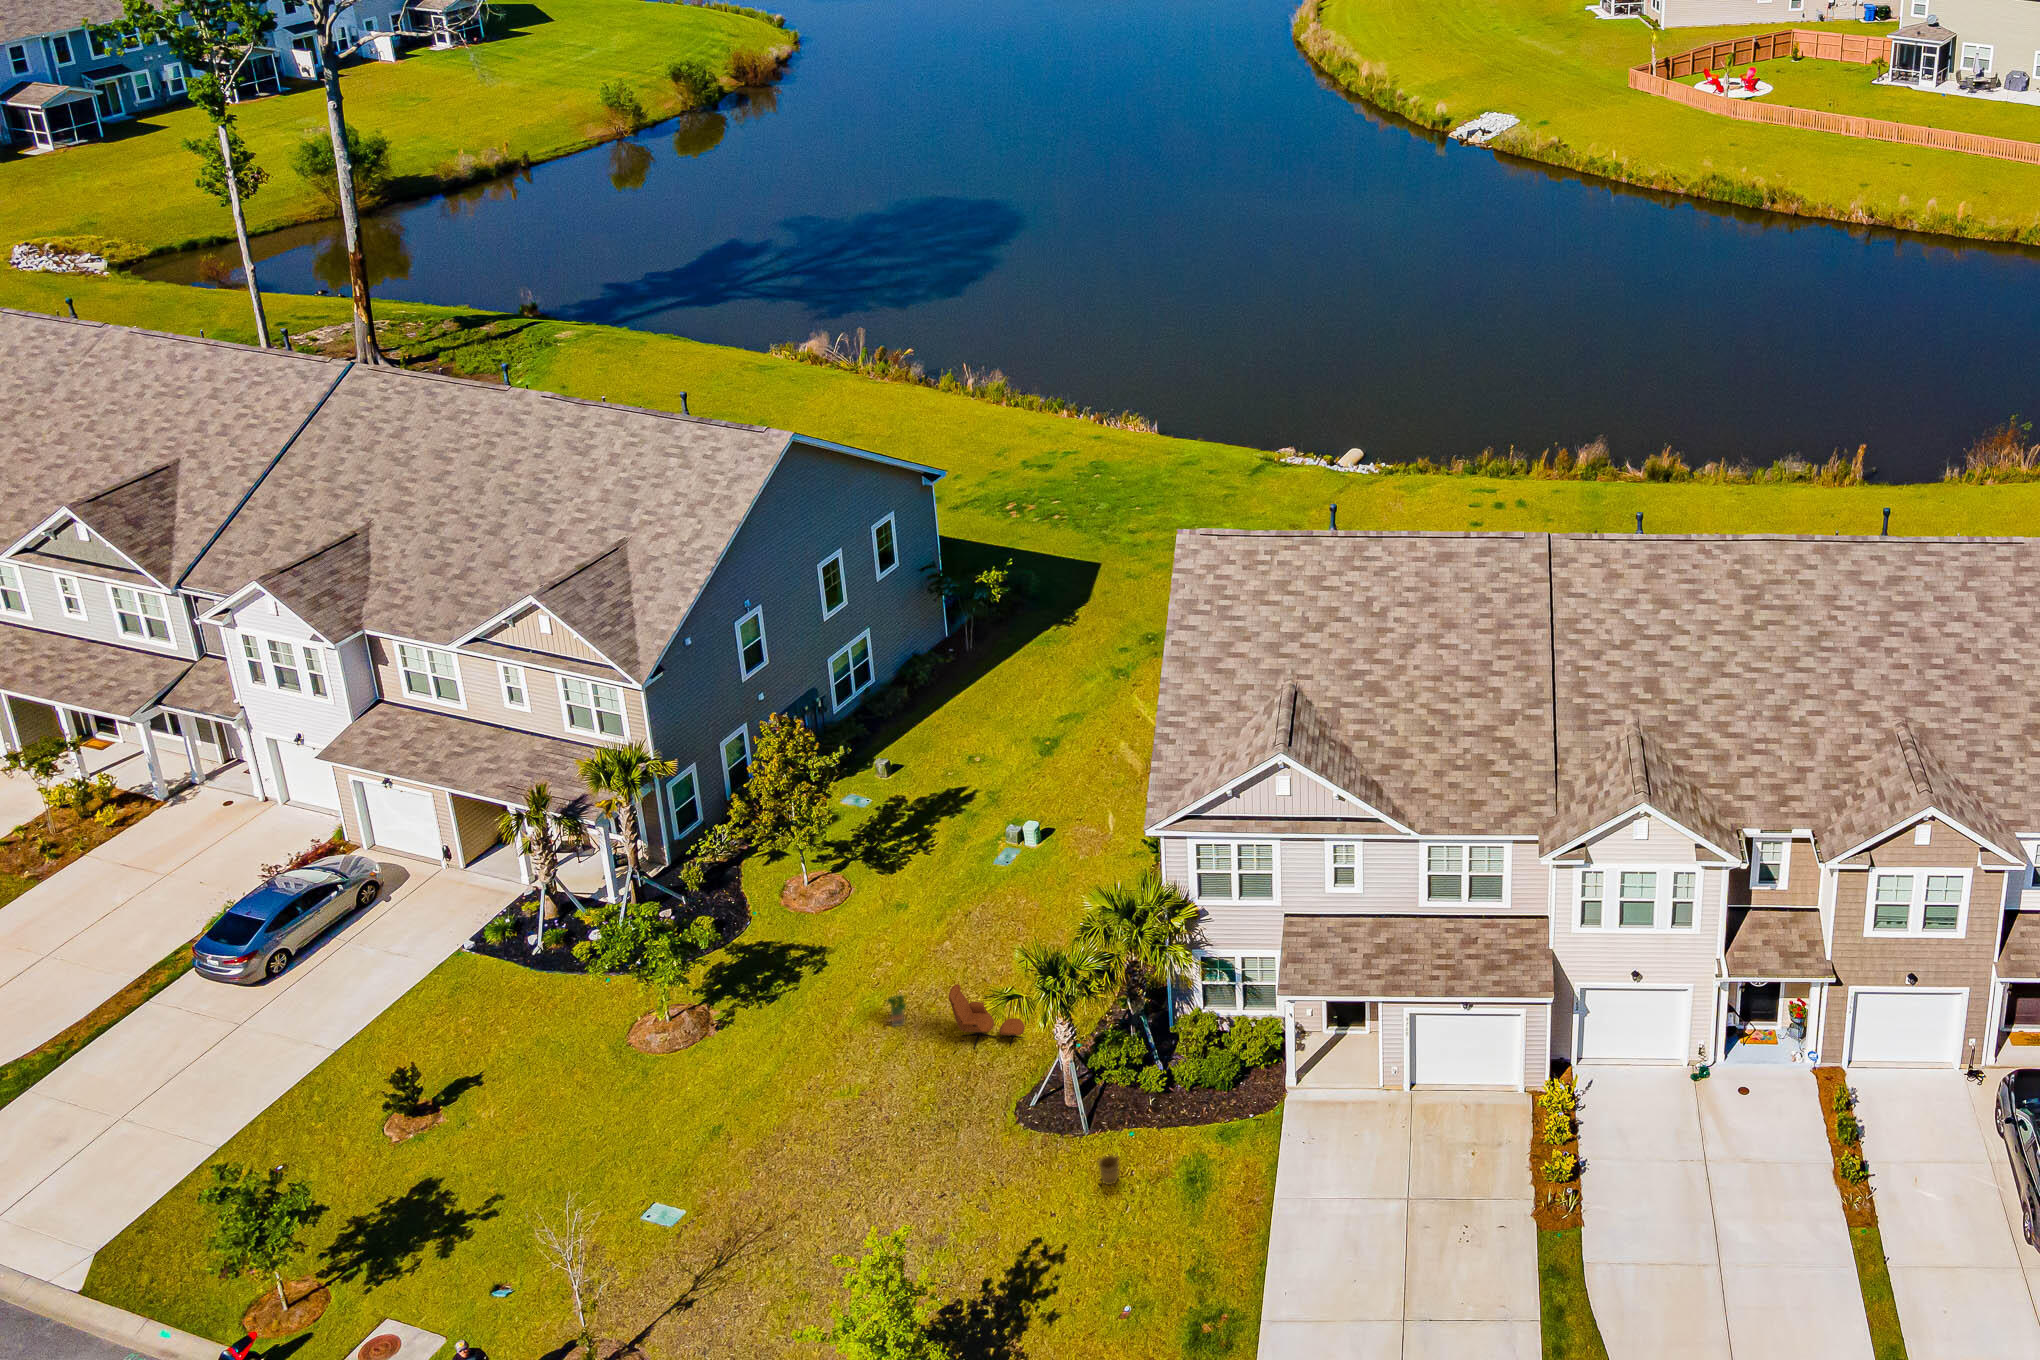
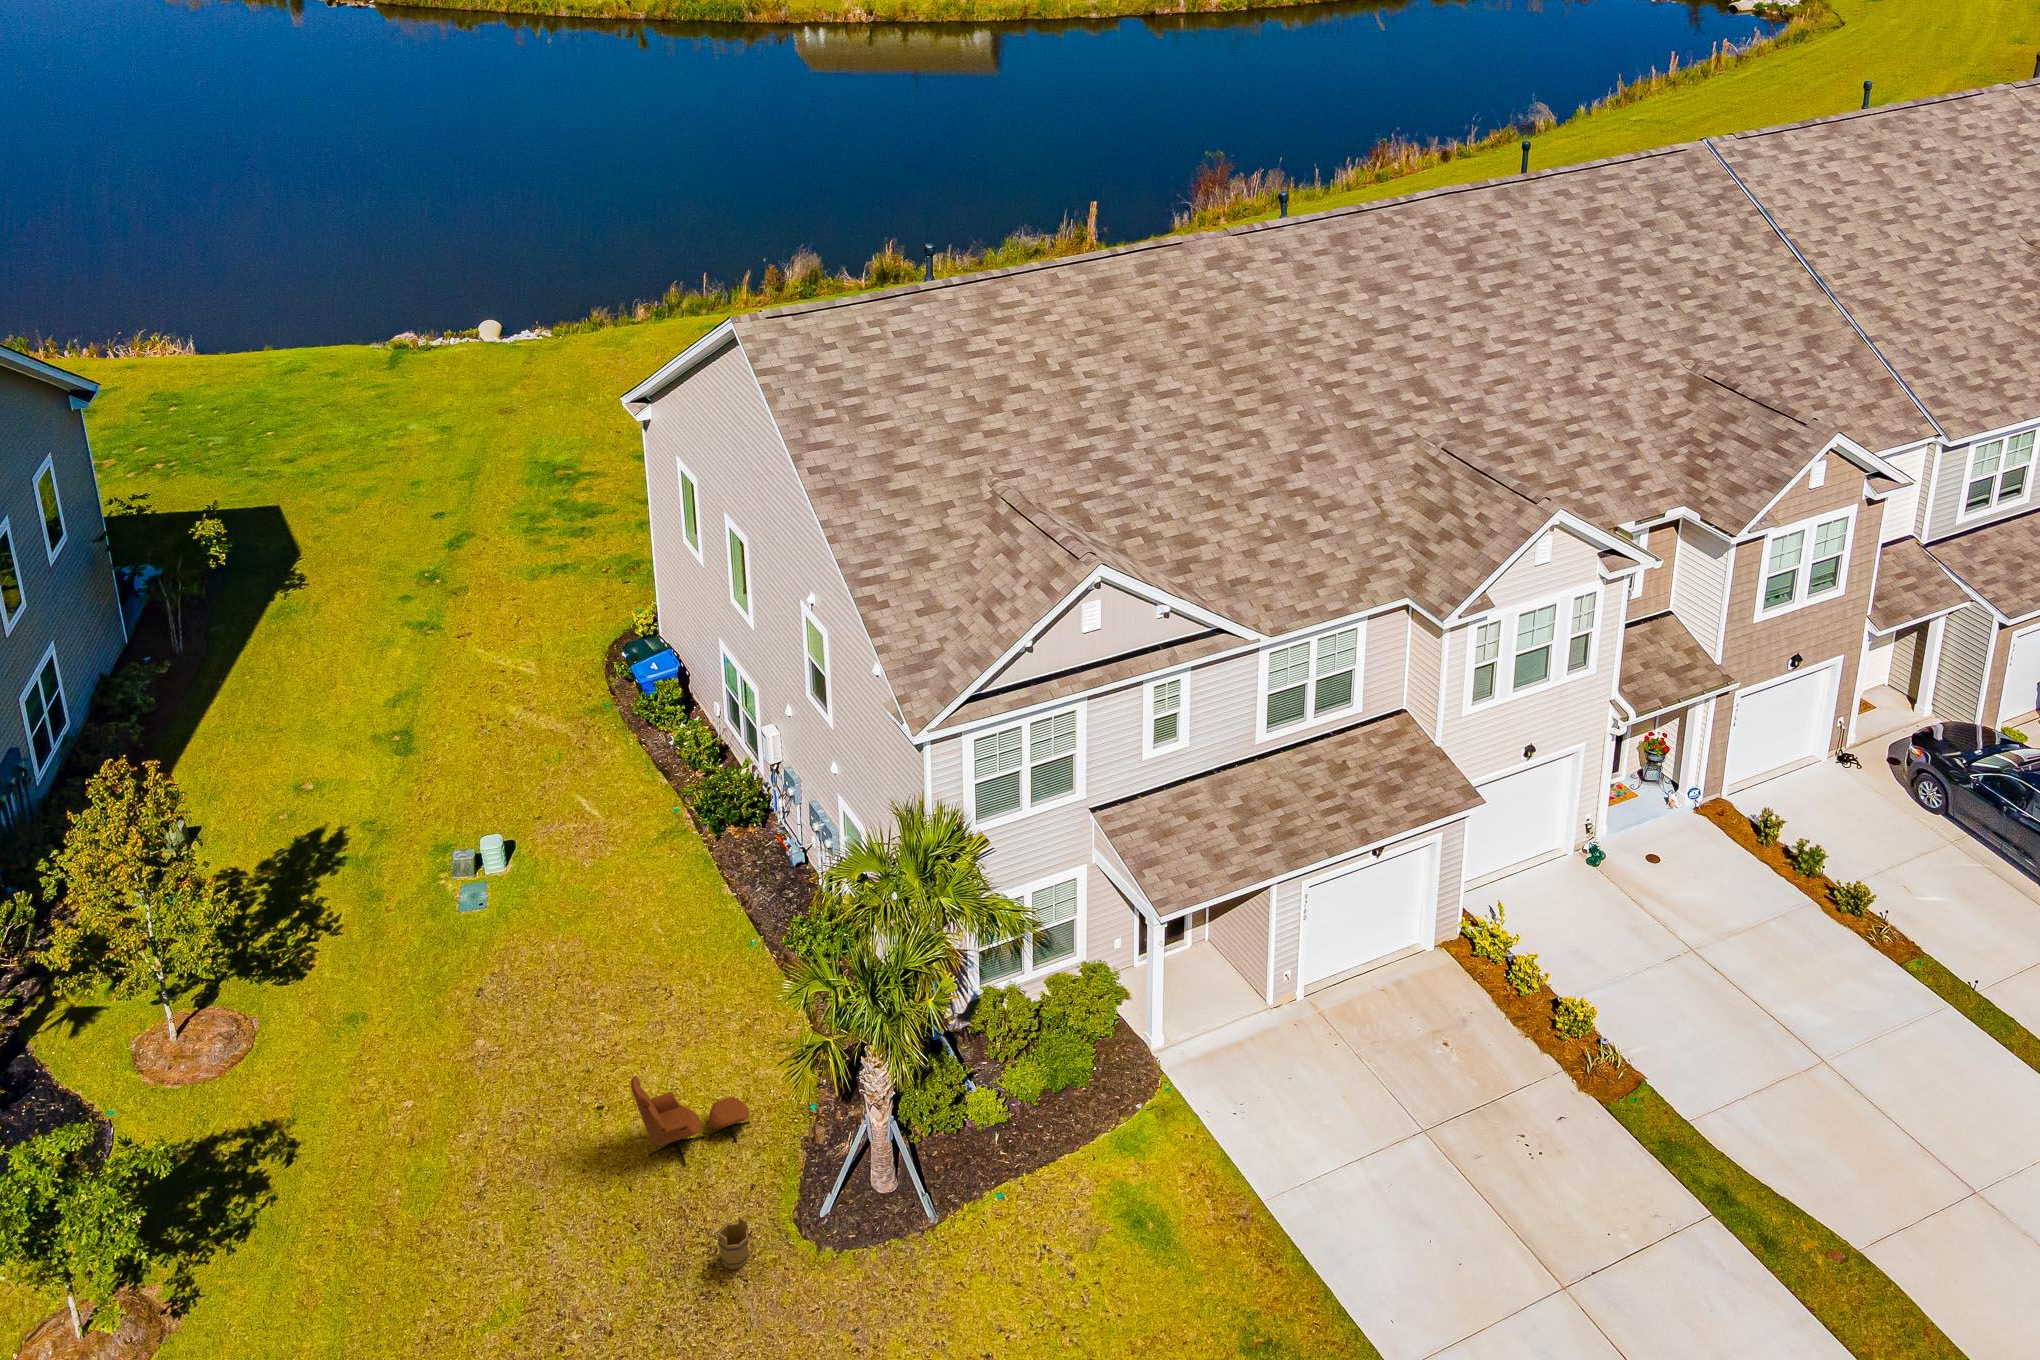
potted tree: present [887,995,906,1026] -> none [508,1128,547,1185]
bucket: present [1098,1155,1119,1185] -> present [715,1216,749,1269]

